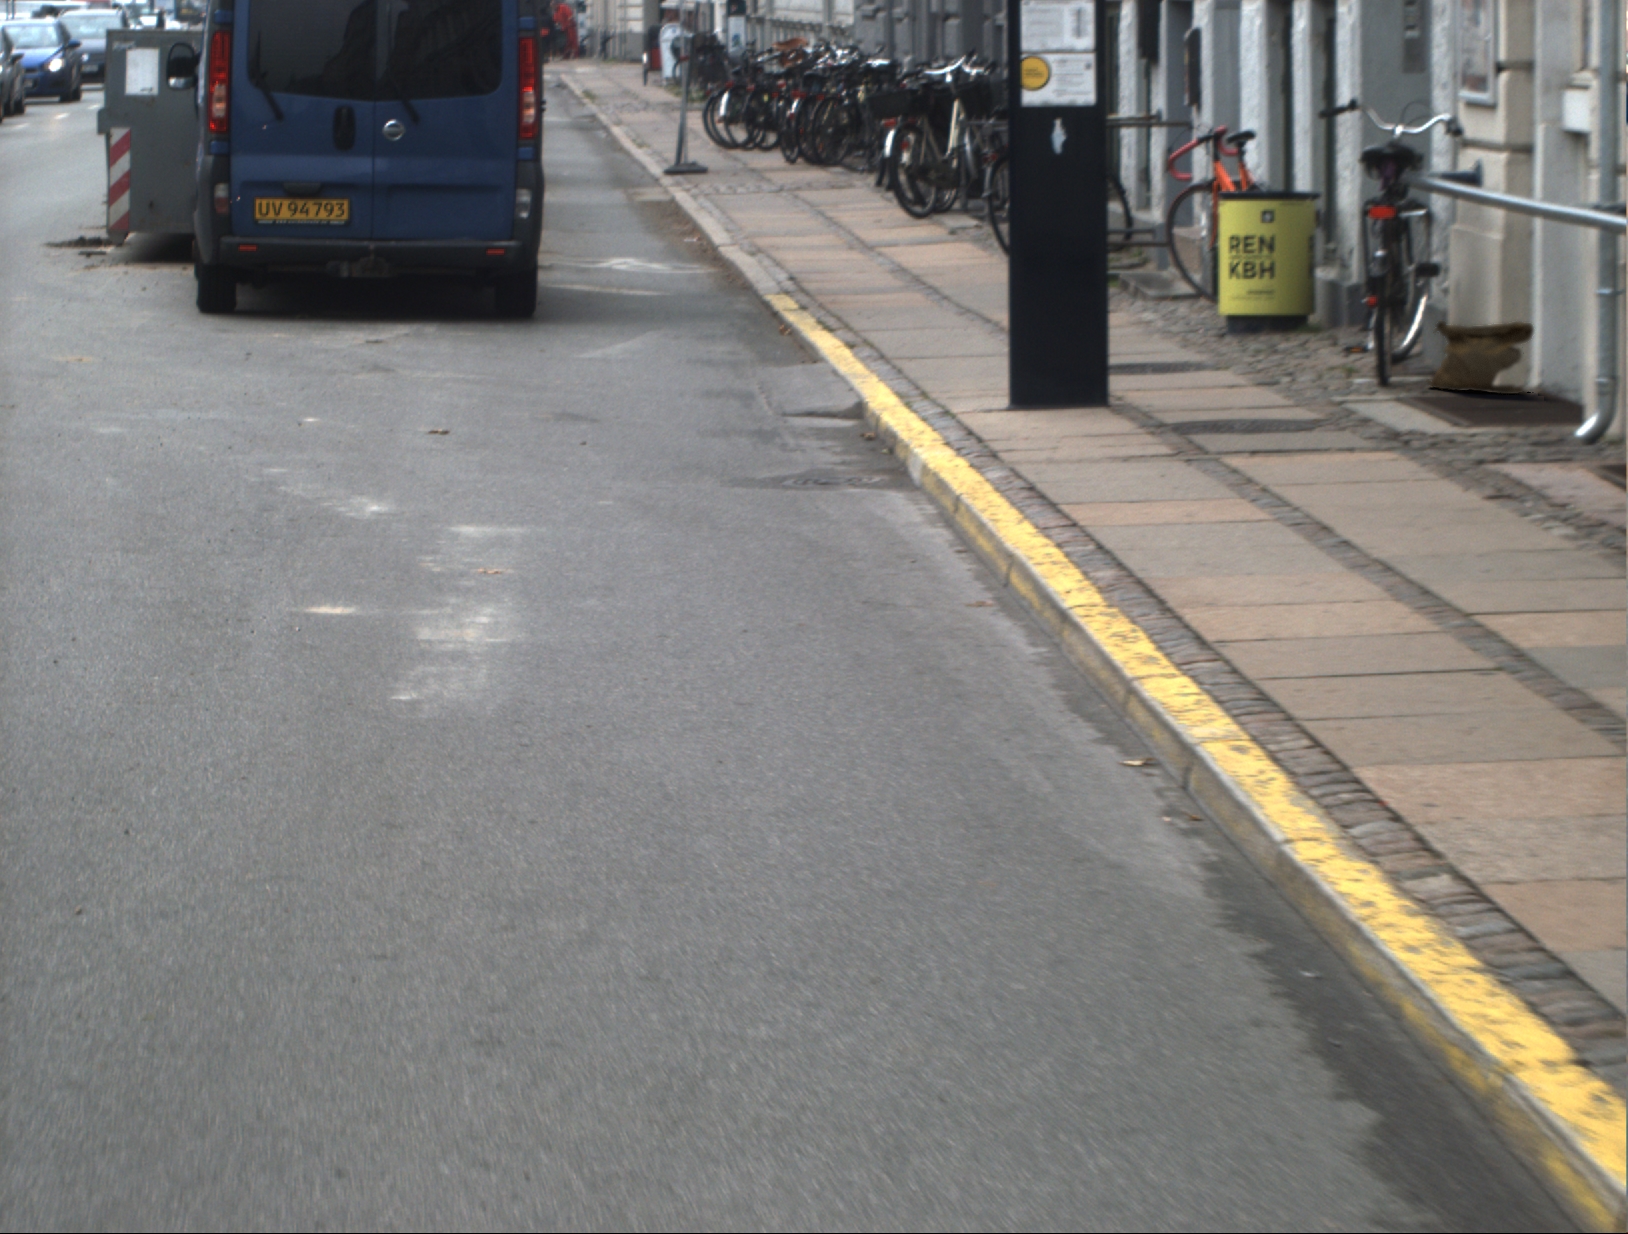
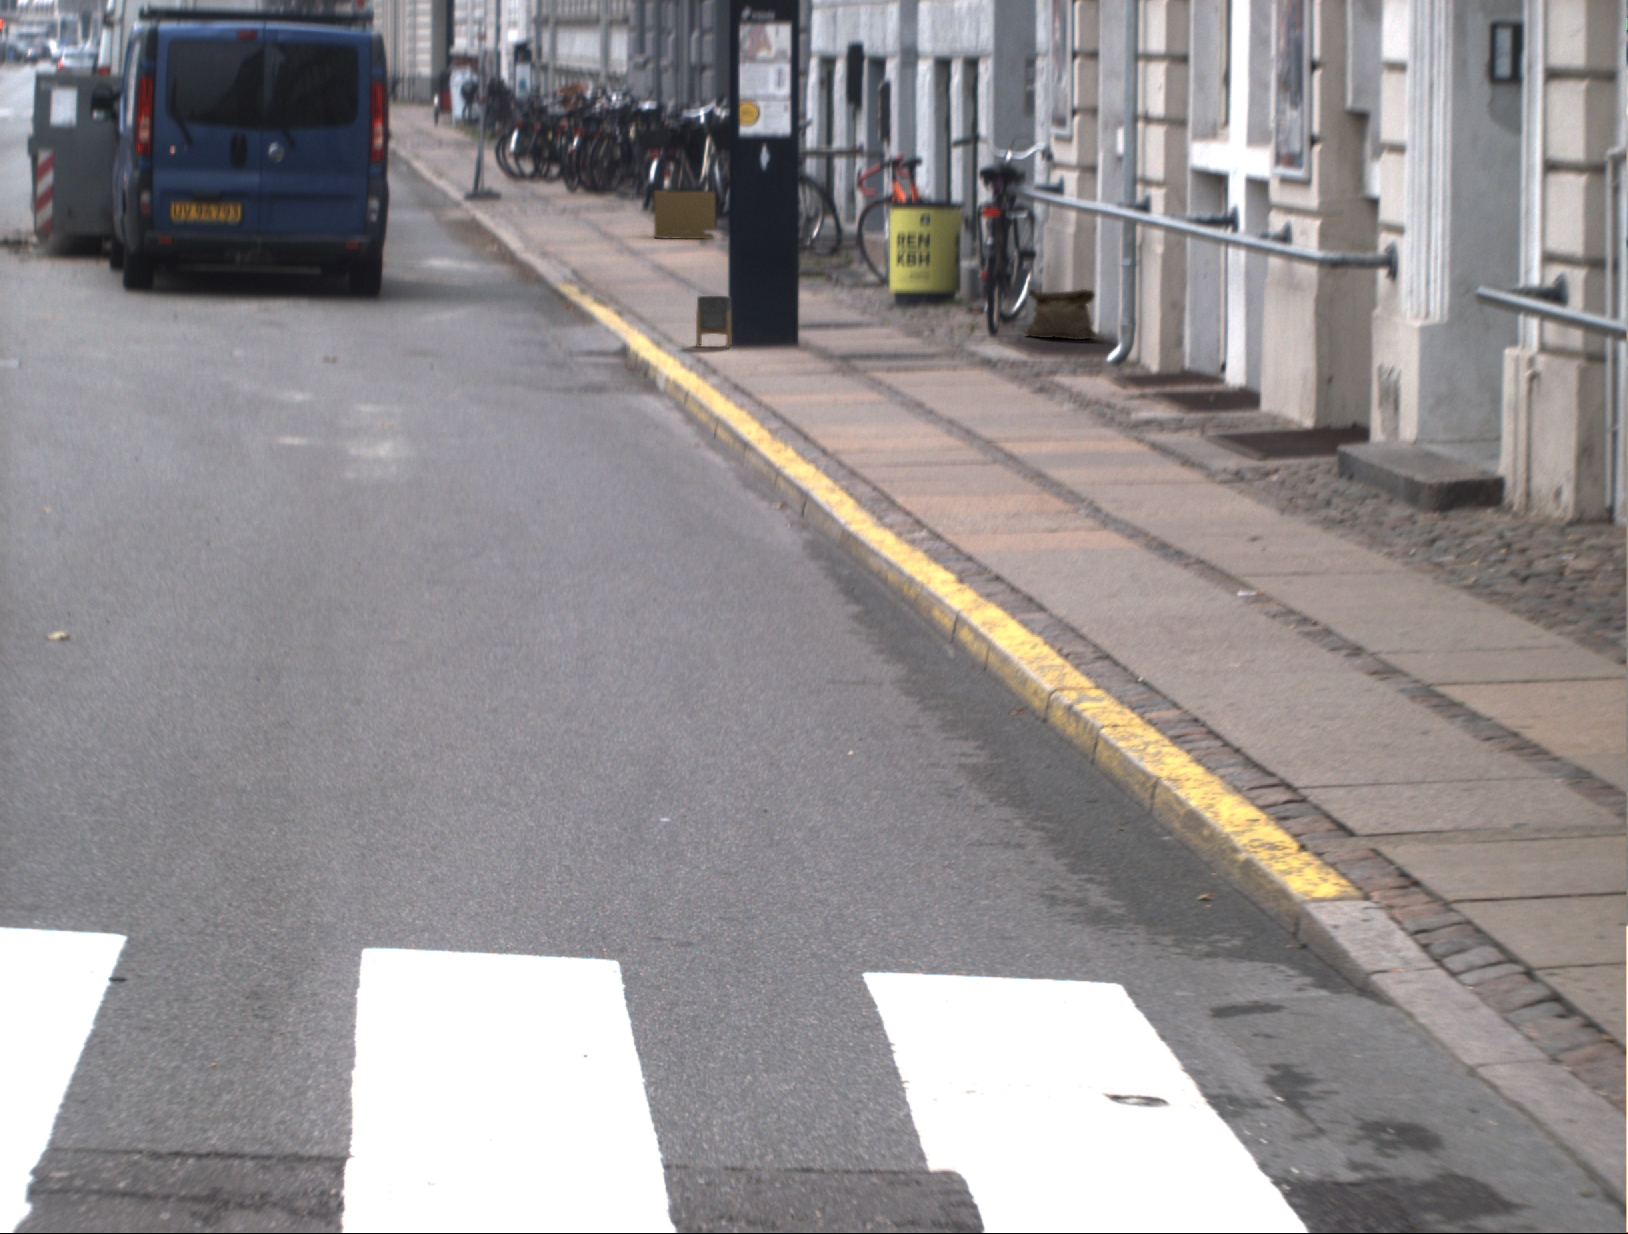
cardboard box: none [892,168,969,228] -> present [654,191,715,239]
planter: none [962,335,1014,411] -> present [696,296,732,347]

